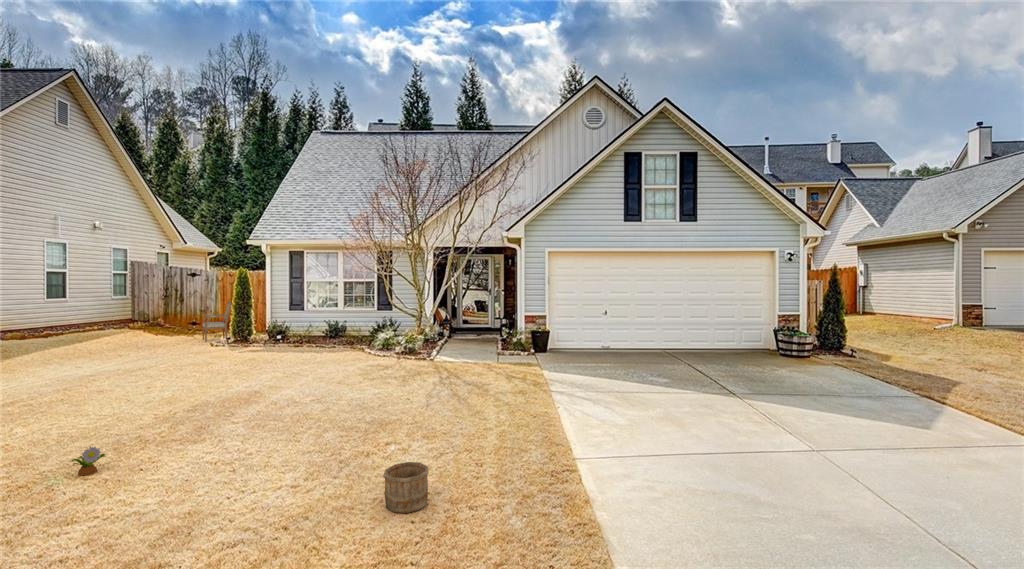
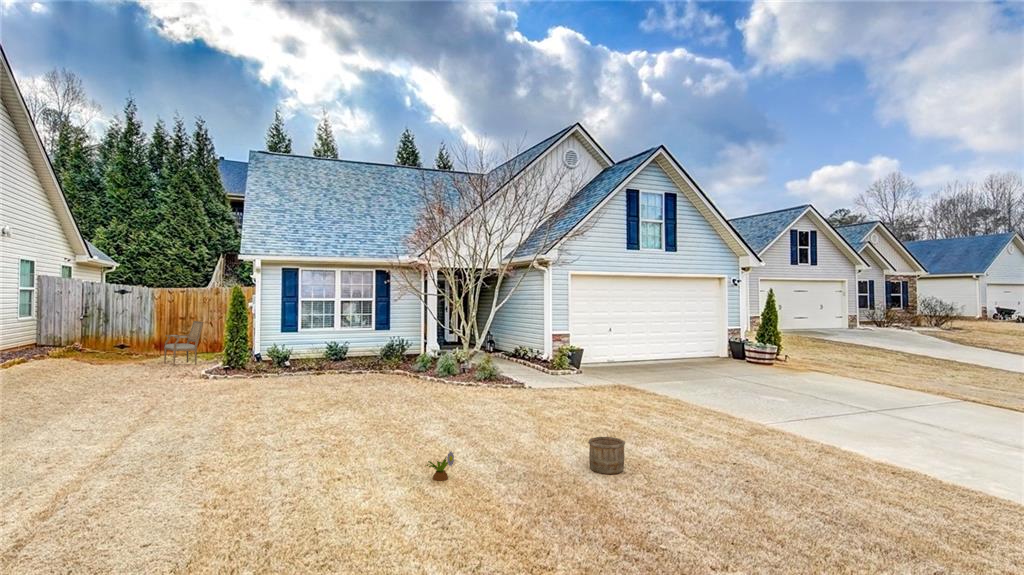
decorative plant: present [71,447,106,476] -> present [426,451,454,481]

